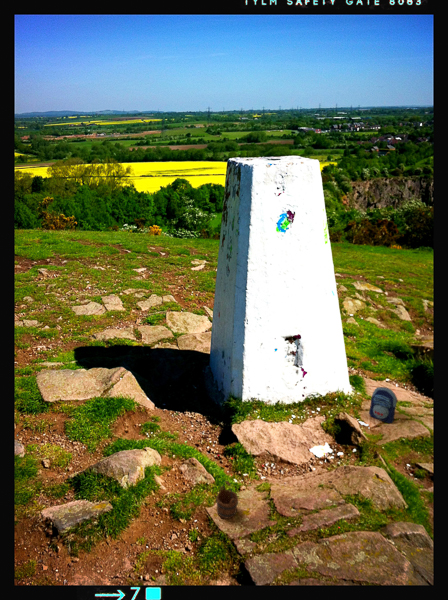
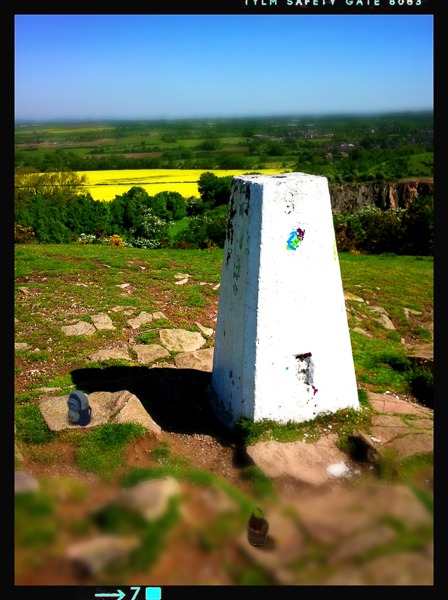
backpack: present [369,387,398,423] -> present [67,391,92,426]

